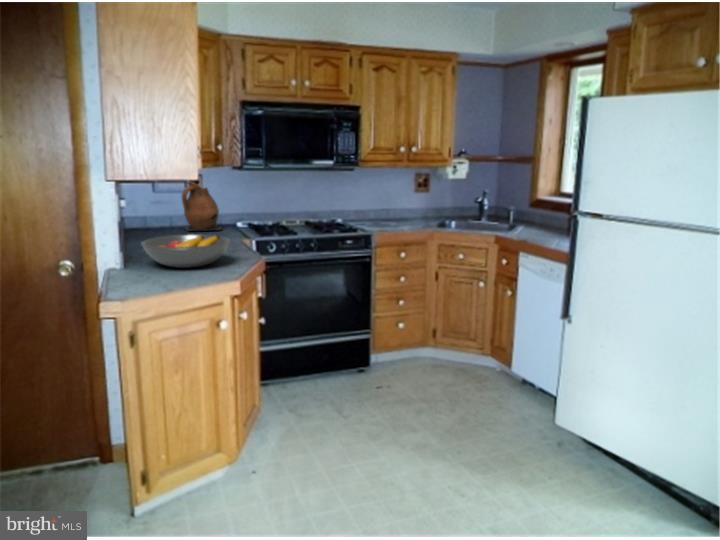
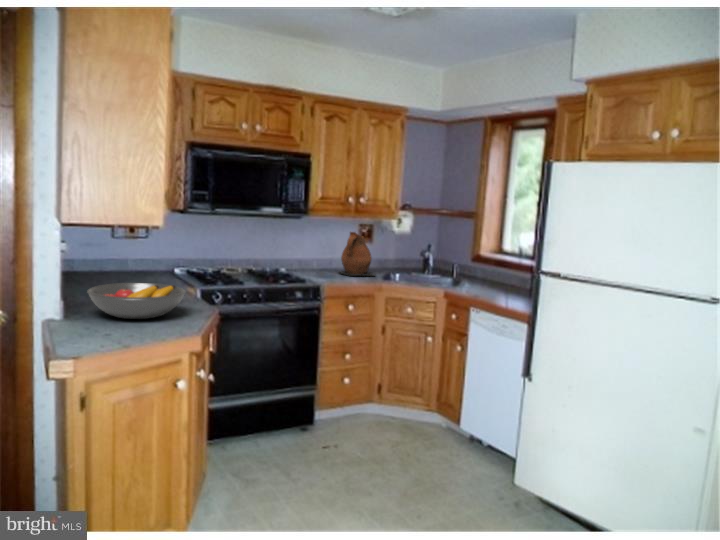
ceramic pitcher: present [182,182,222,231] -> present [340,232,374,276]

